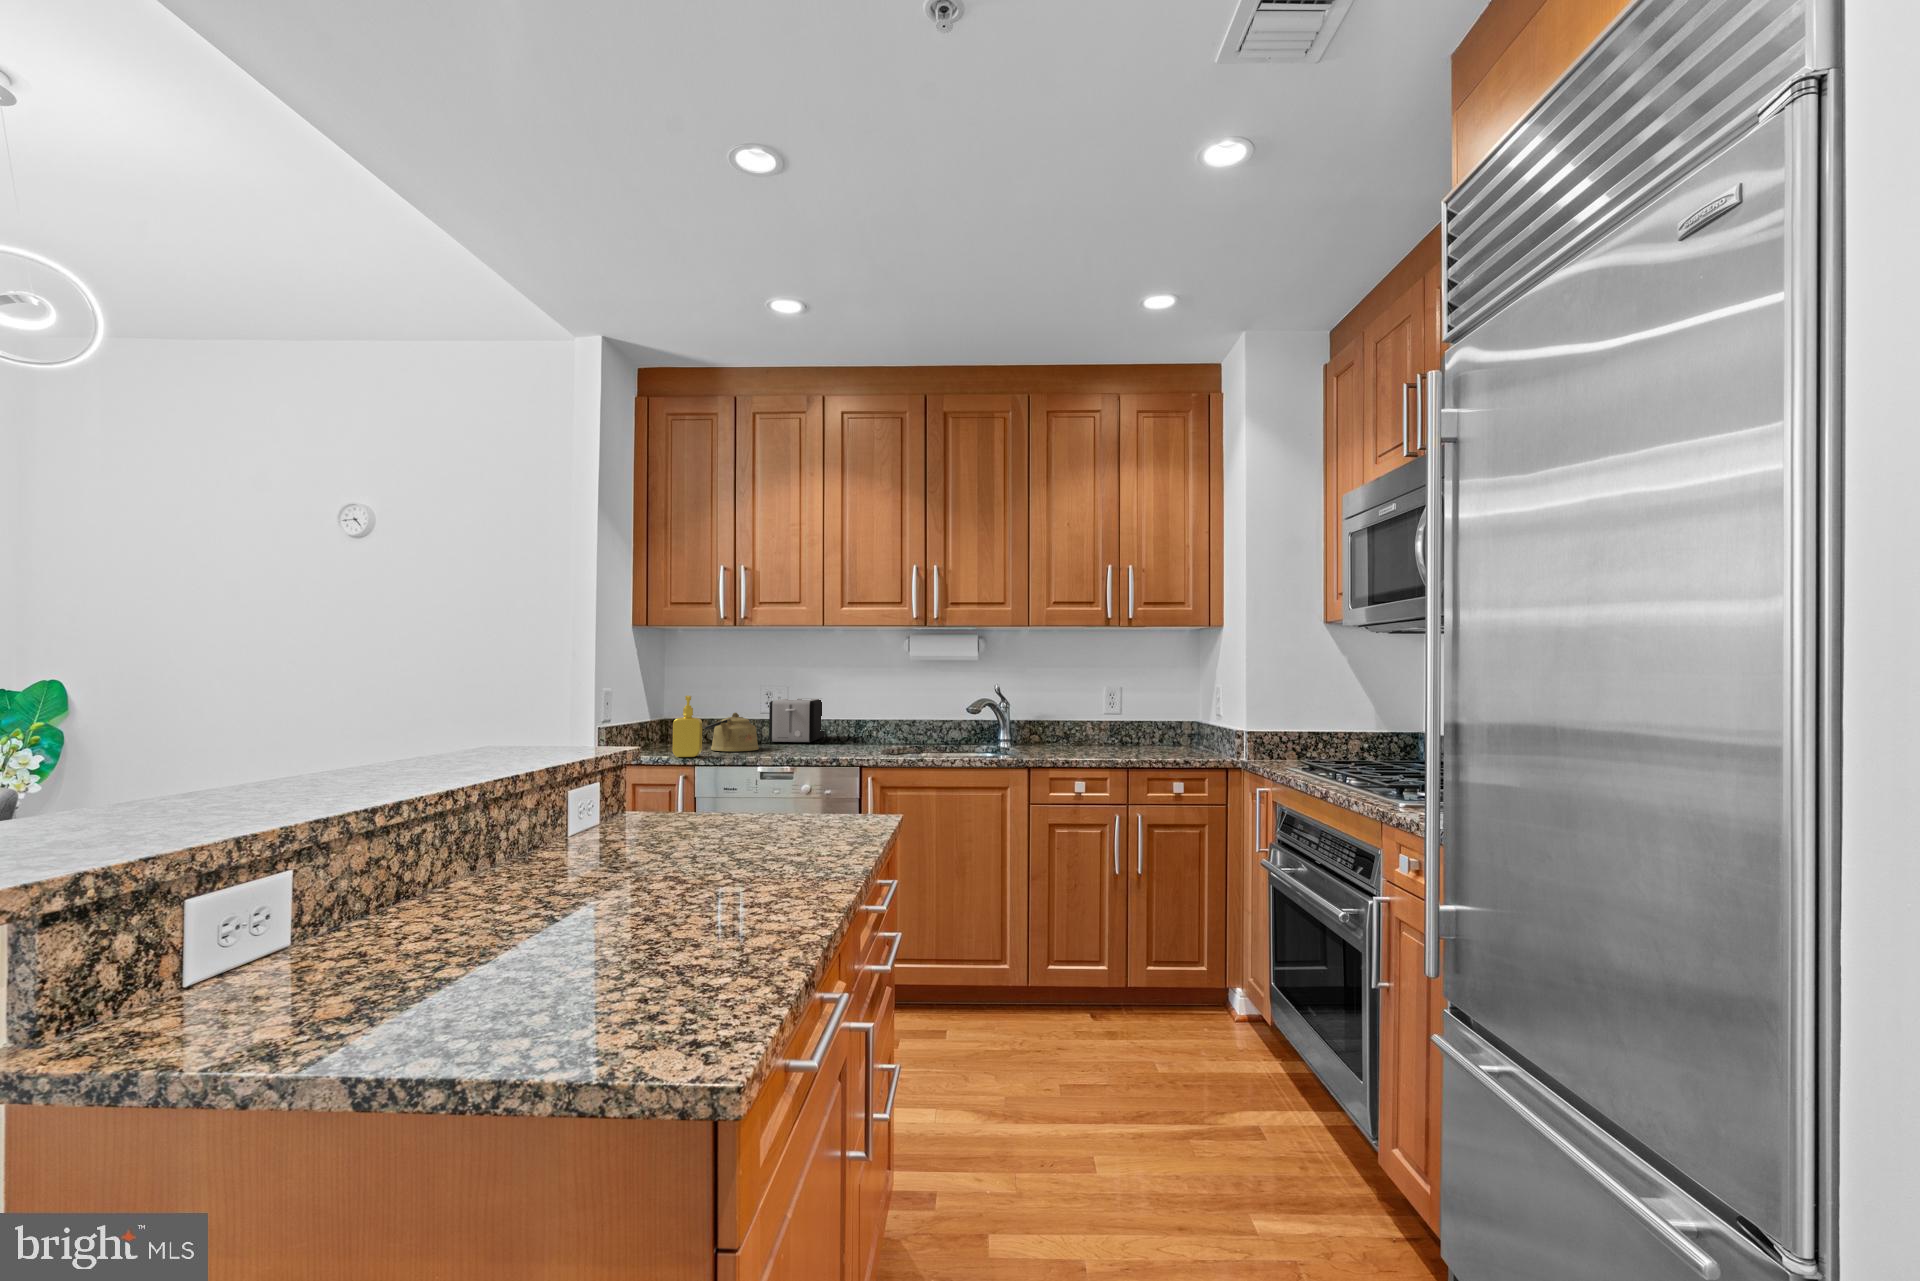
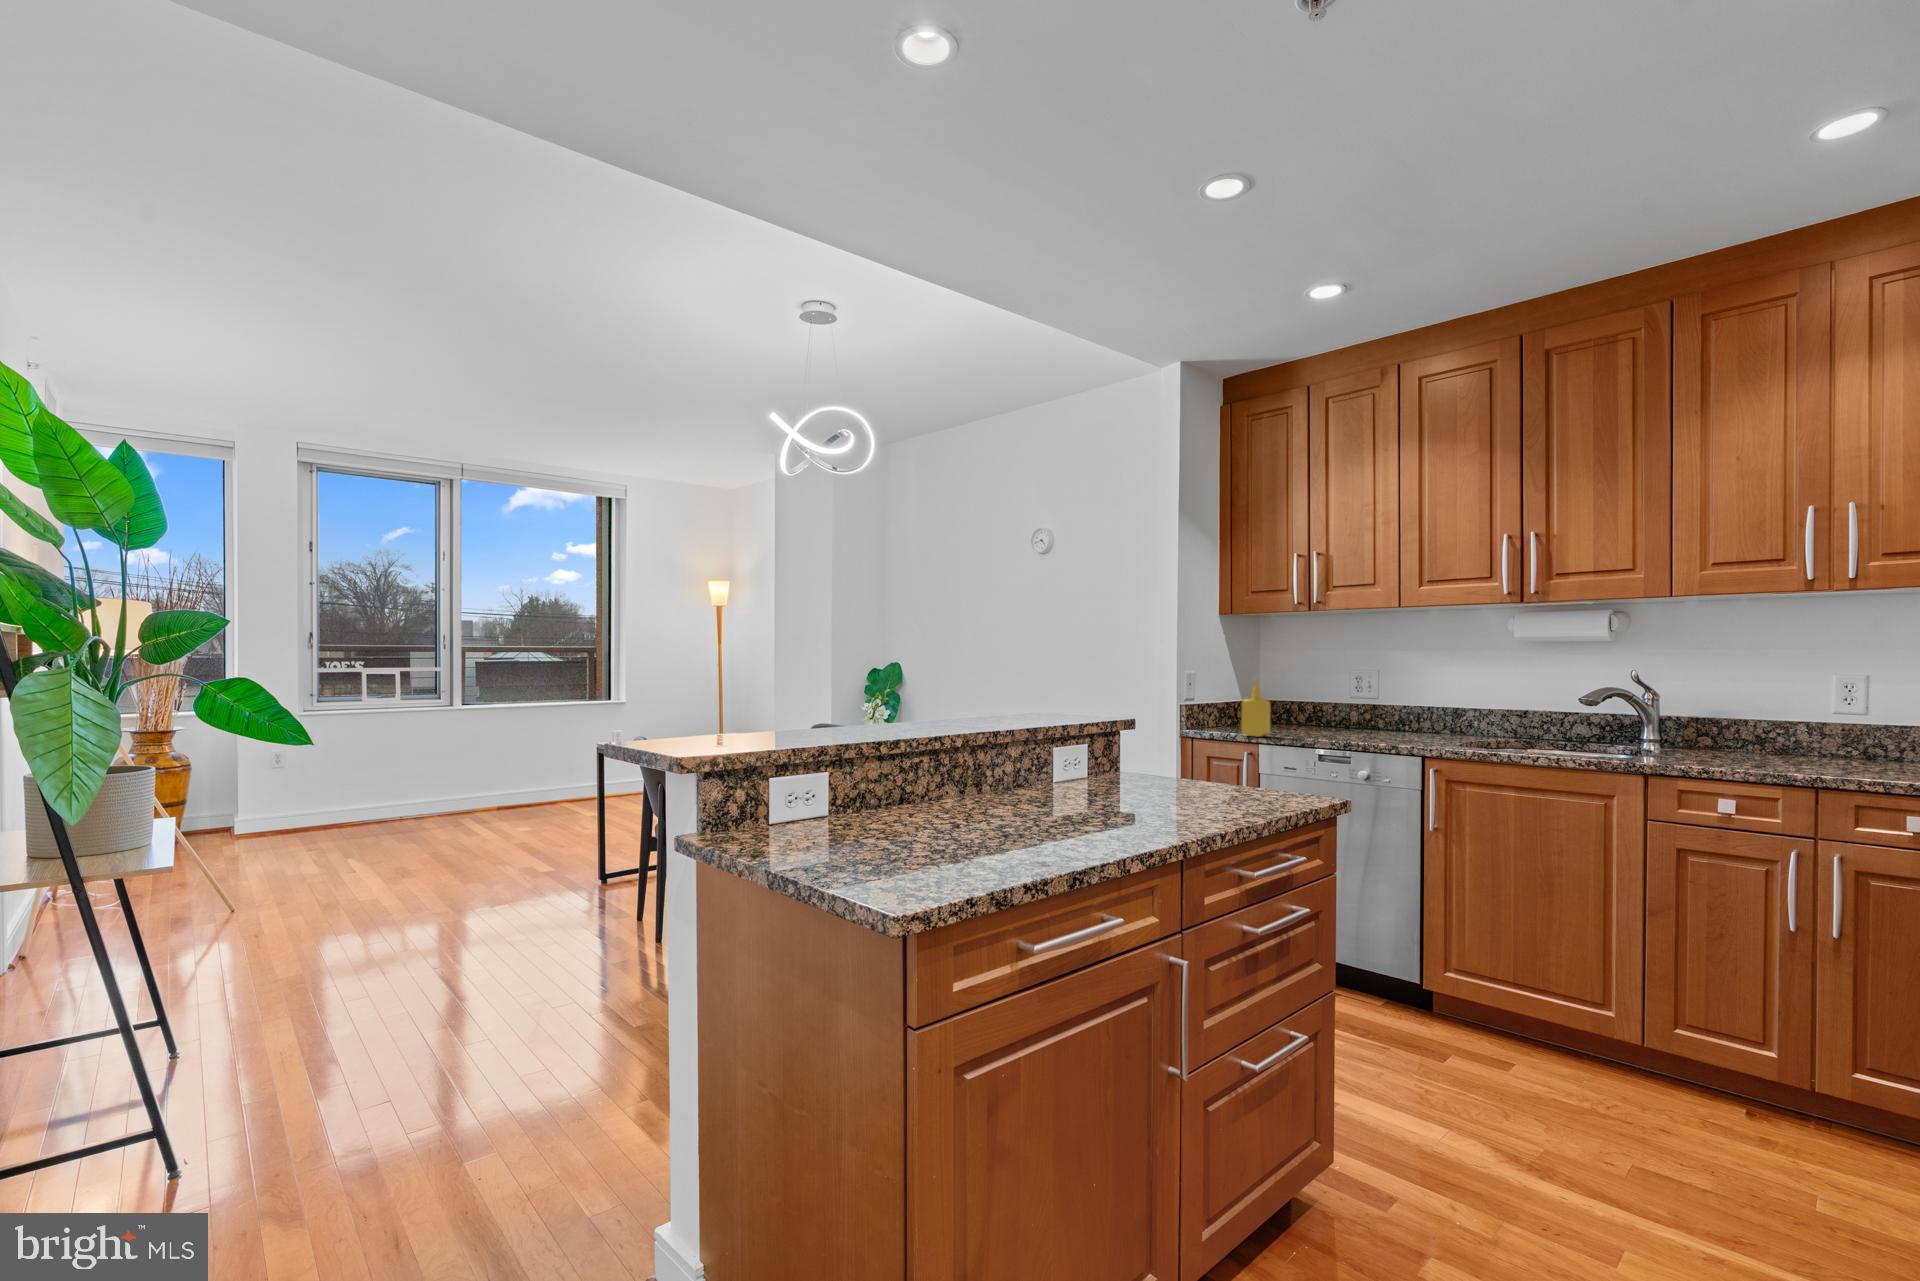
toaster: present [769,698,825,742] -> none [1353,683,1422,729]
kettle: present [704,713,759,751] -> none [1278,696,1334,734]

